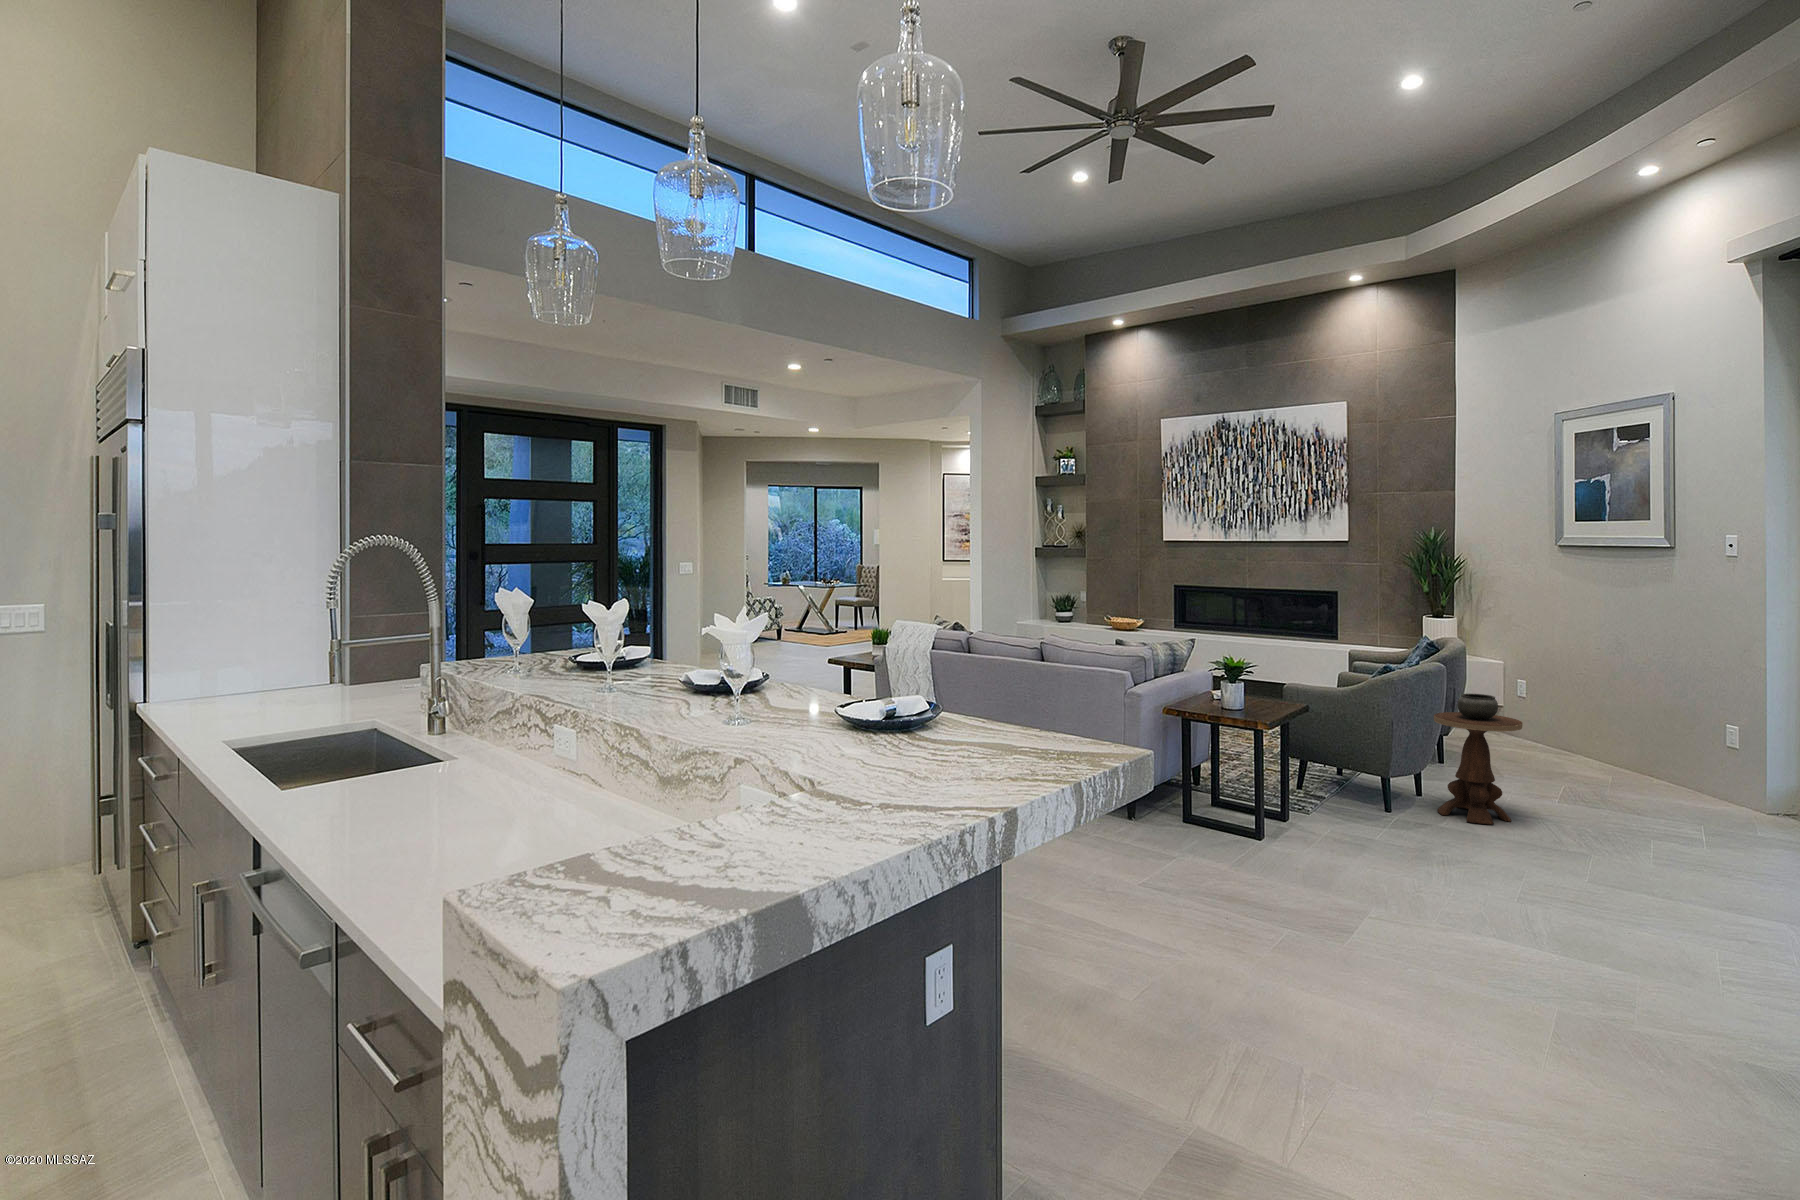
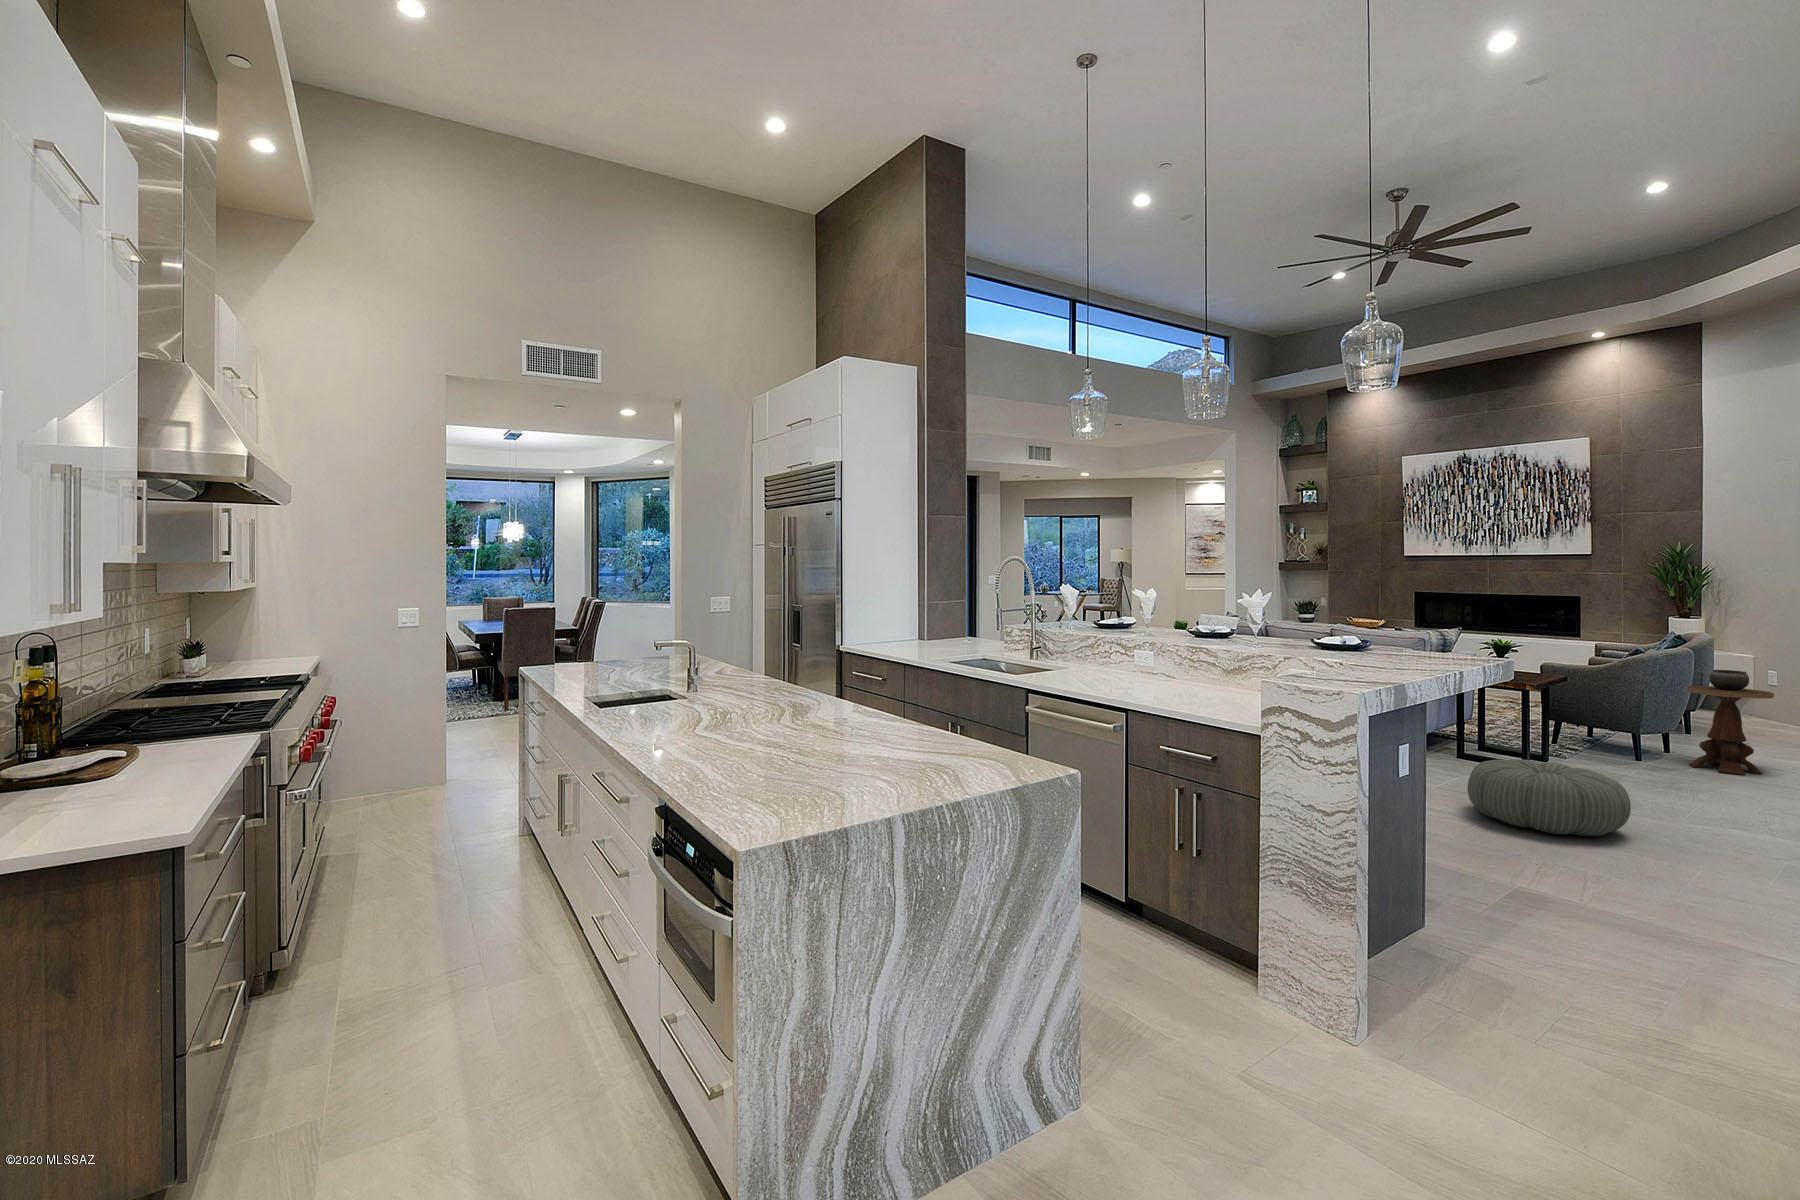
pouf: none [1159,859,1355,986] -> present [1467,759,1631,836]

